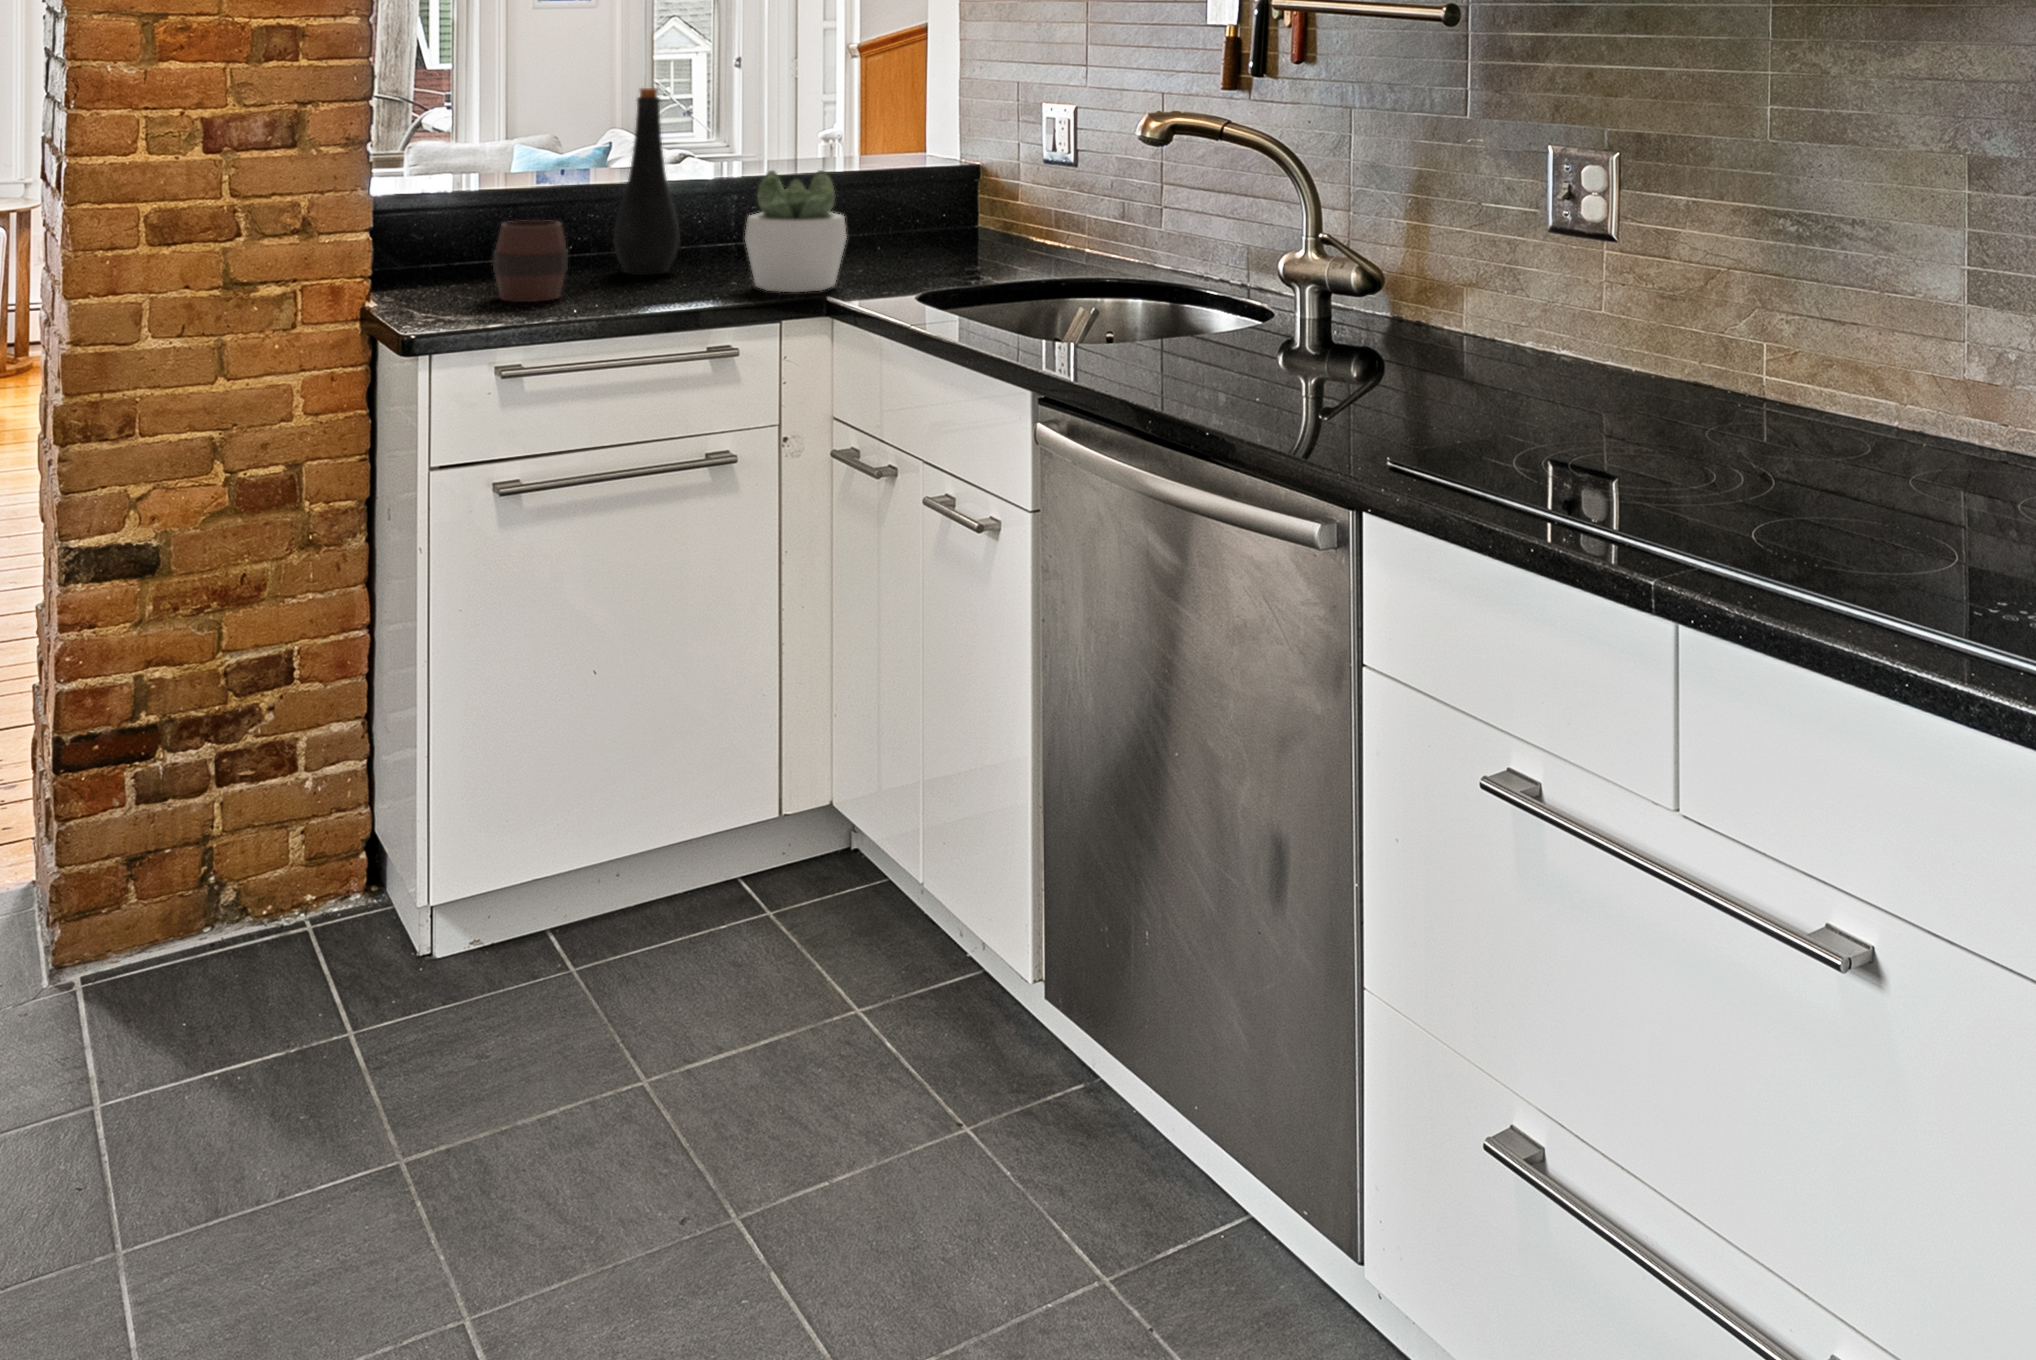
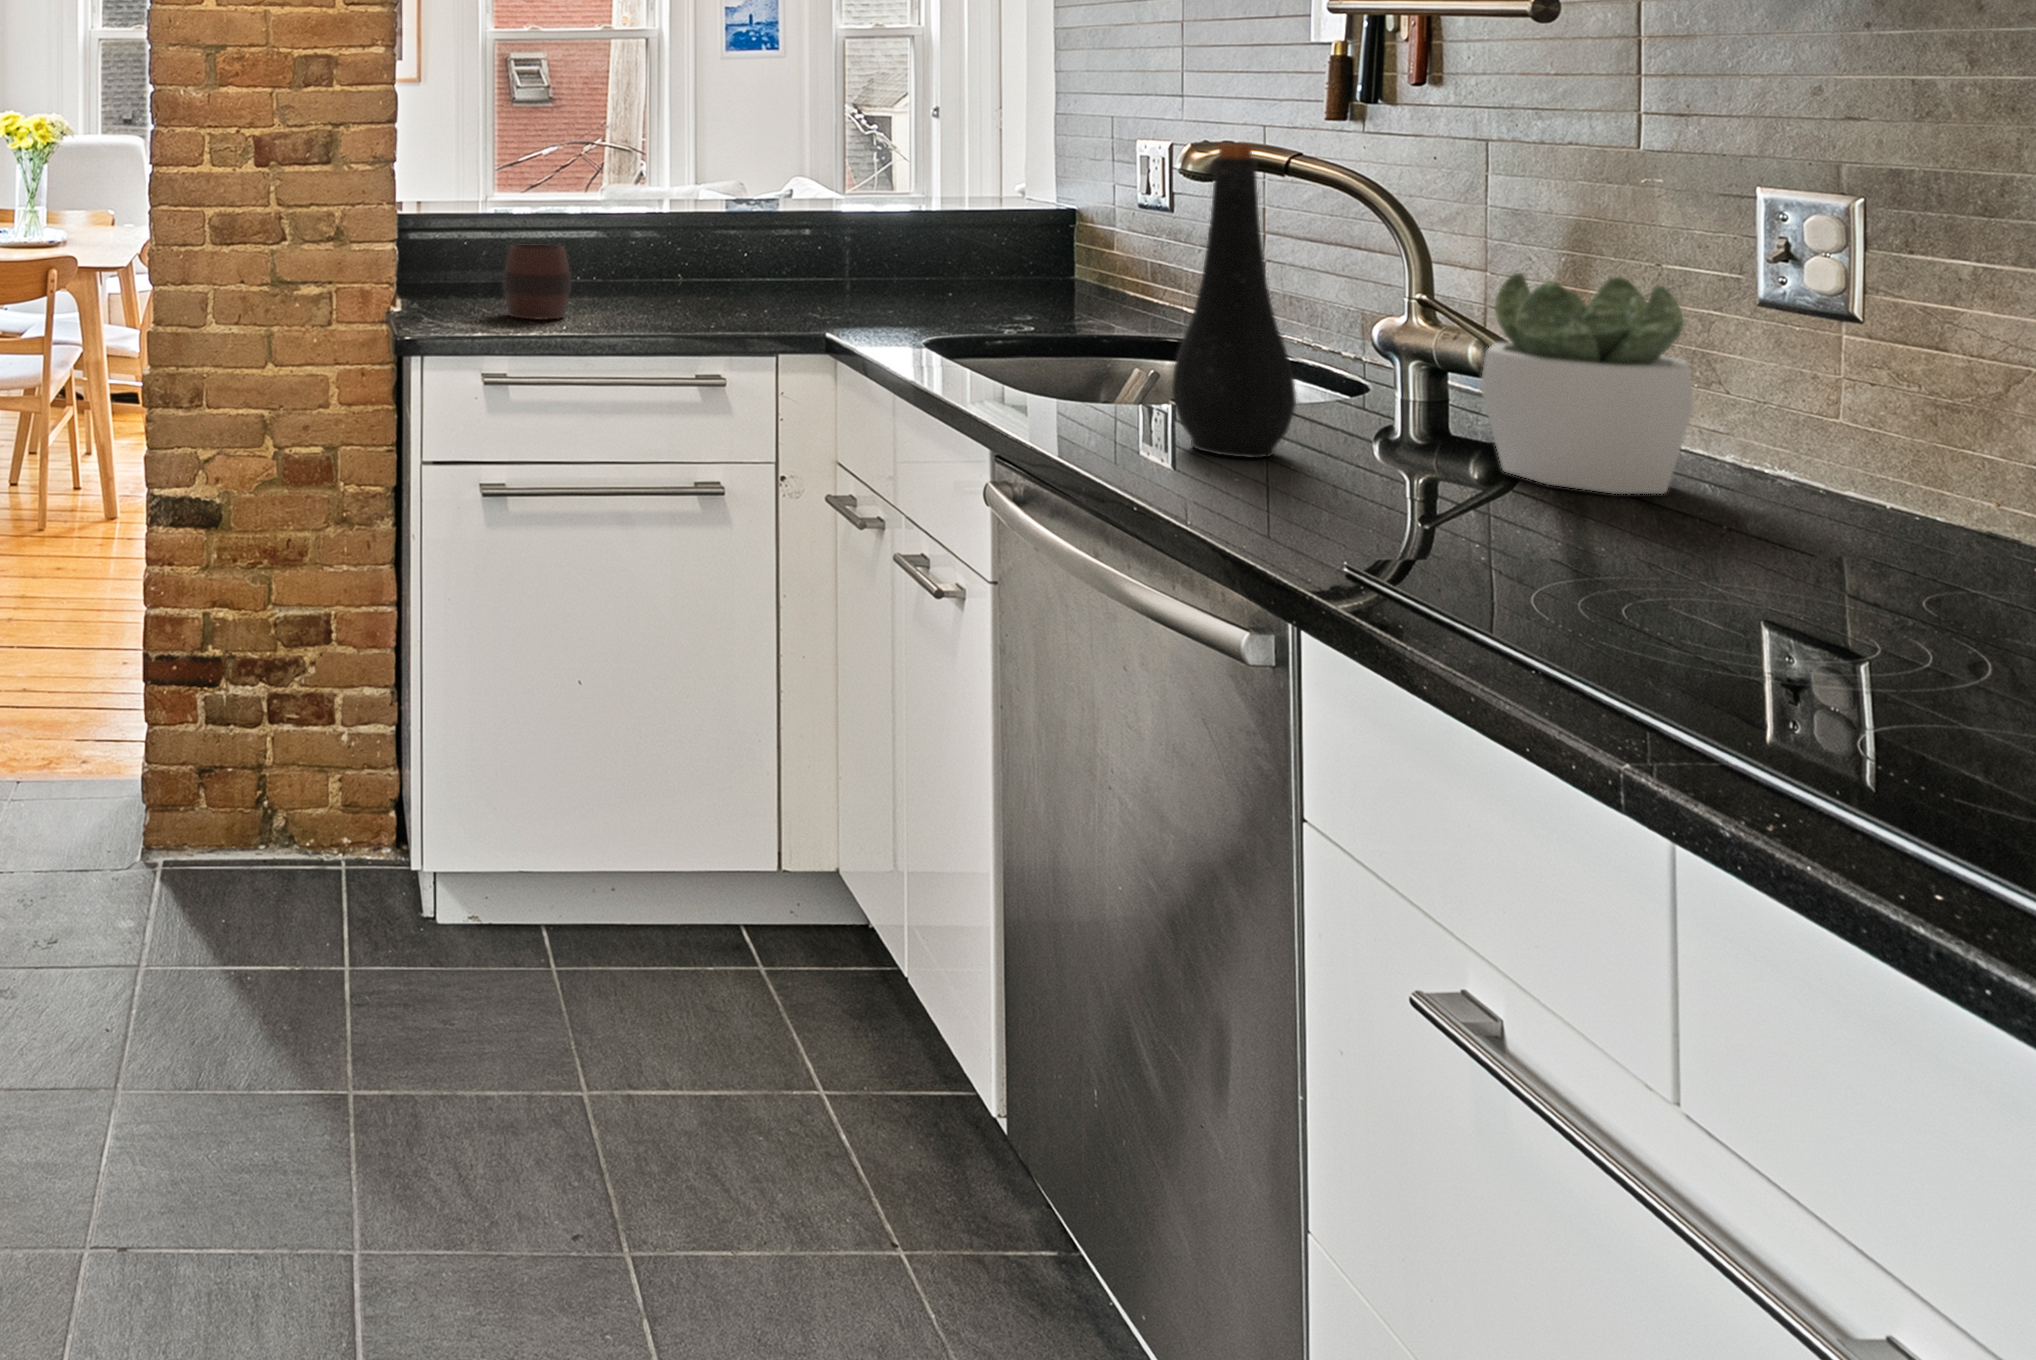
bottle: present [614,88,680,275] -> present [1172,144,1296,458]
succulent plant: present [745,170,847,292] -> present [1481,273,1693,494]

